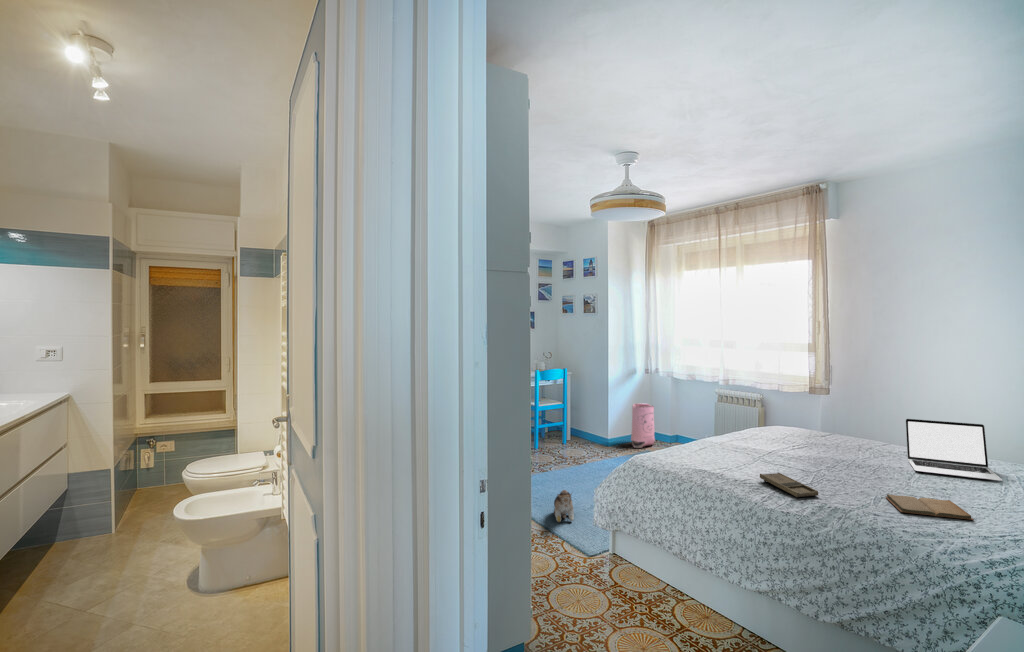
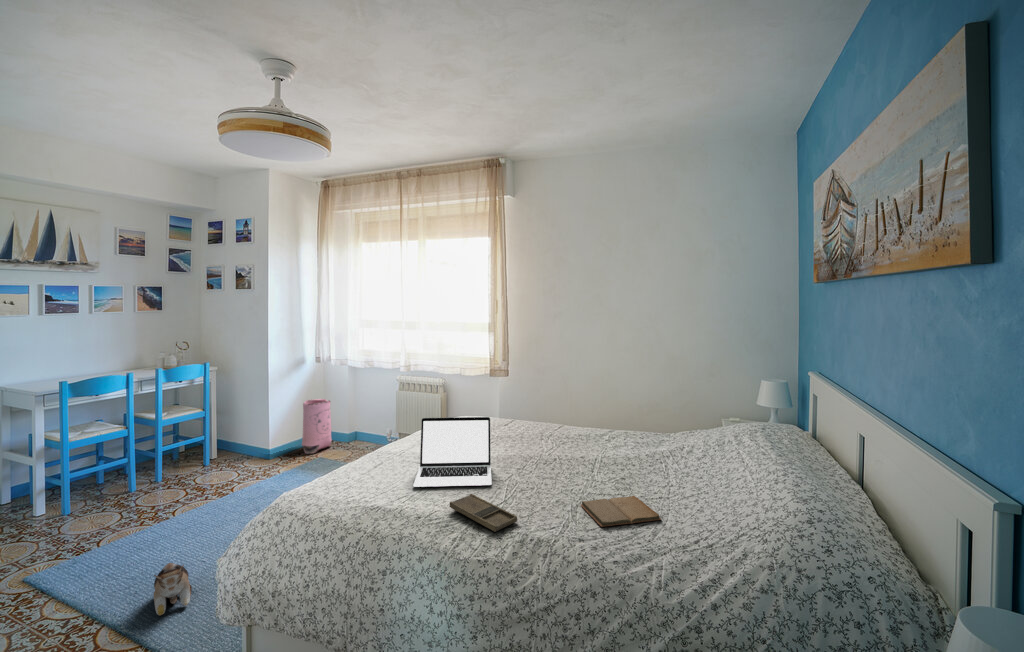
laptop: present [906,419,1002,481] -> present [413,417,492,487]

